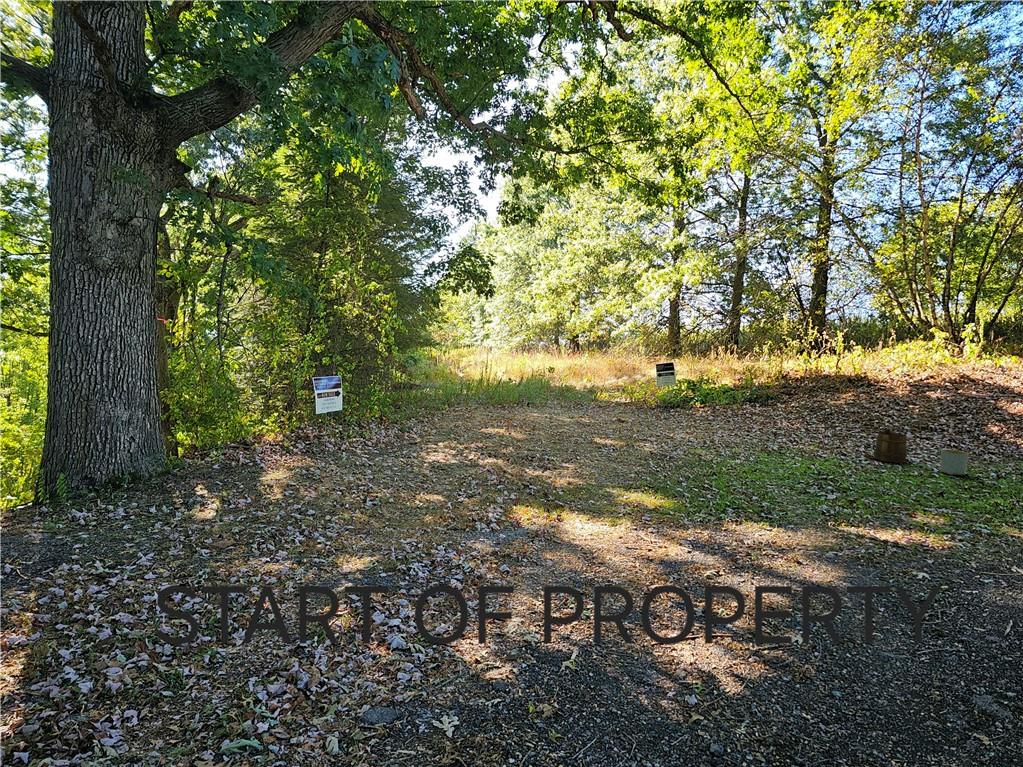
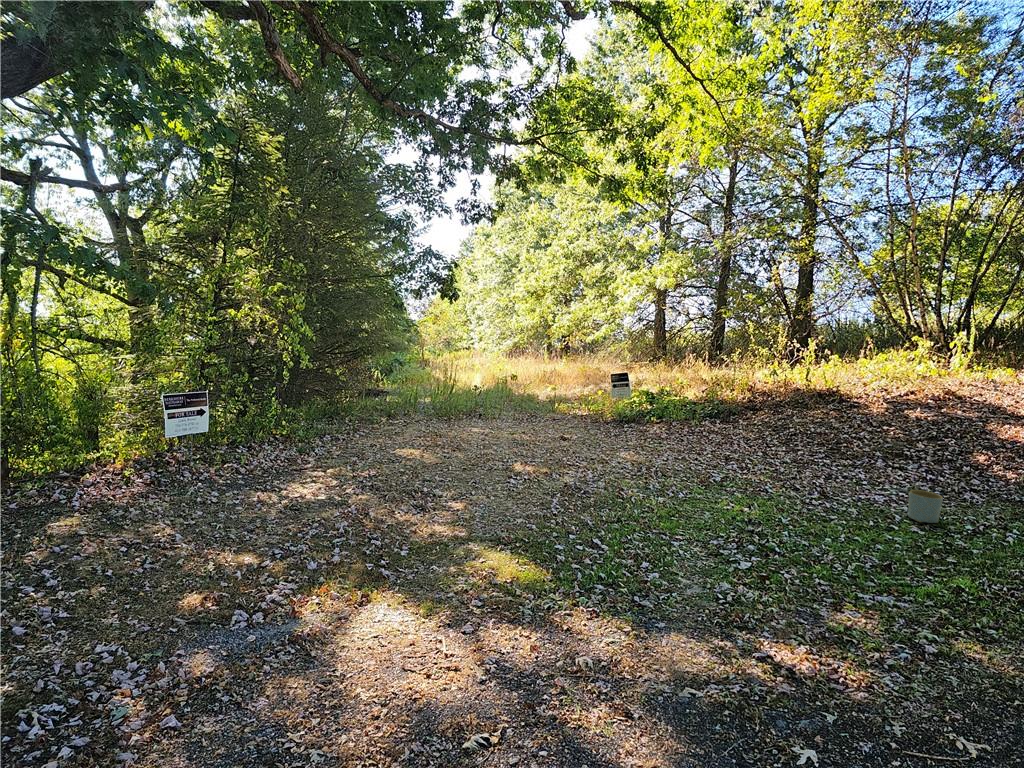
bucket: present [874,429,907,463] -> none [831,460,870,502]

